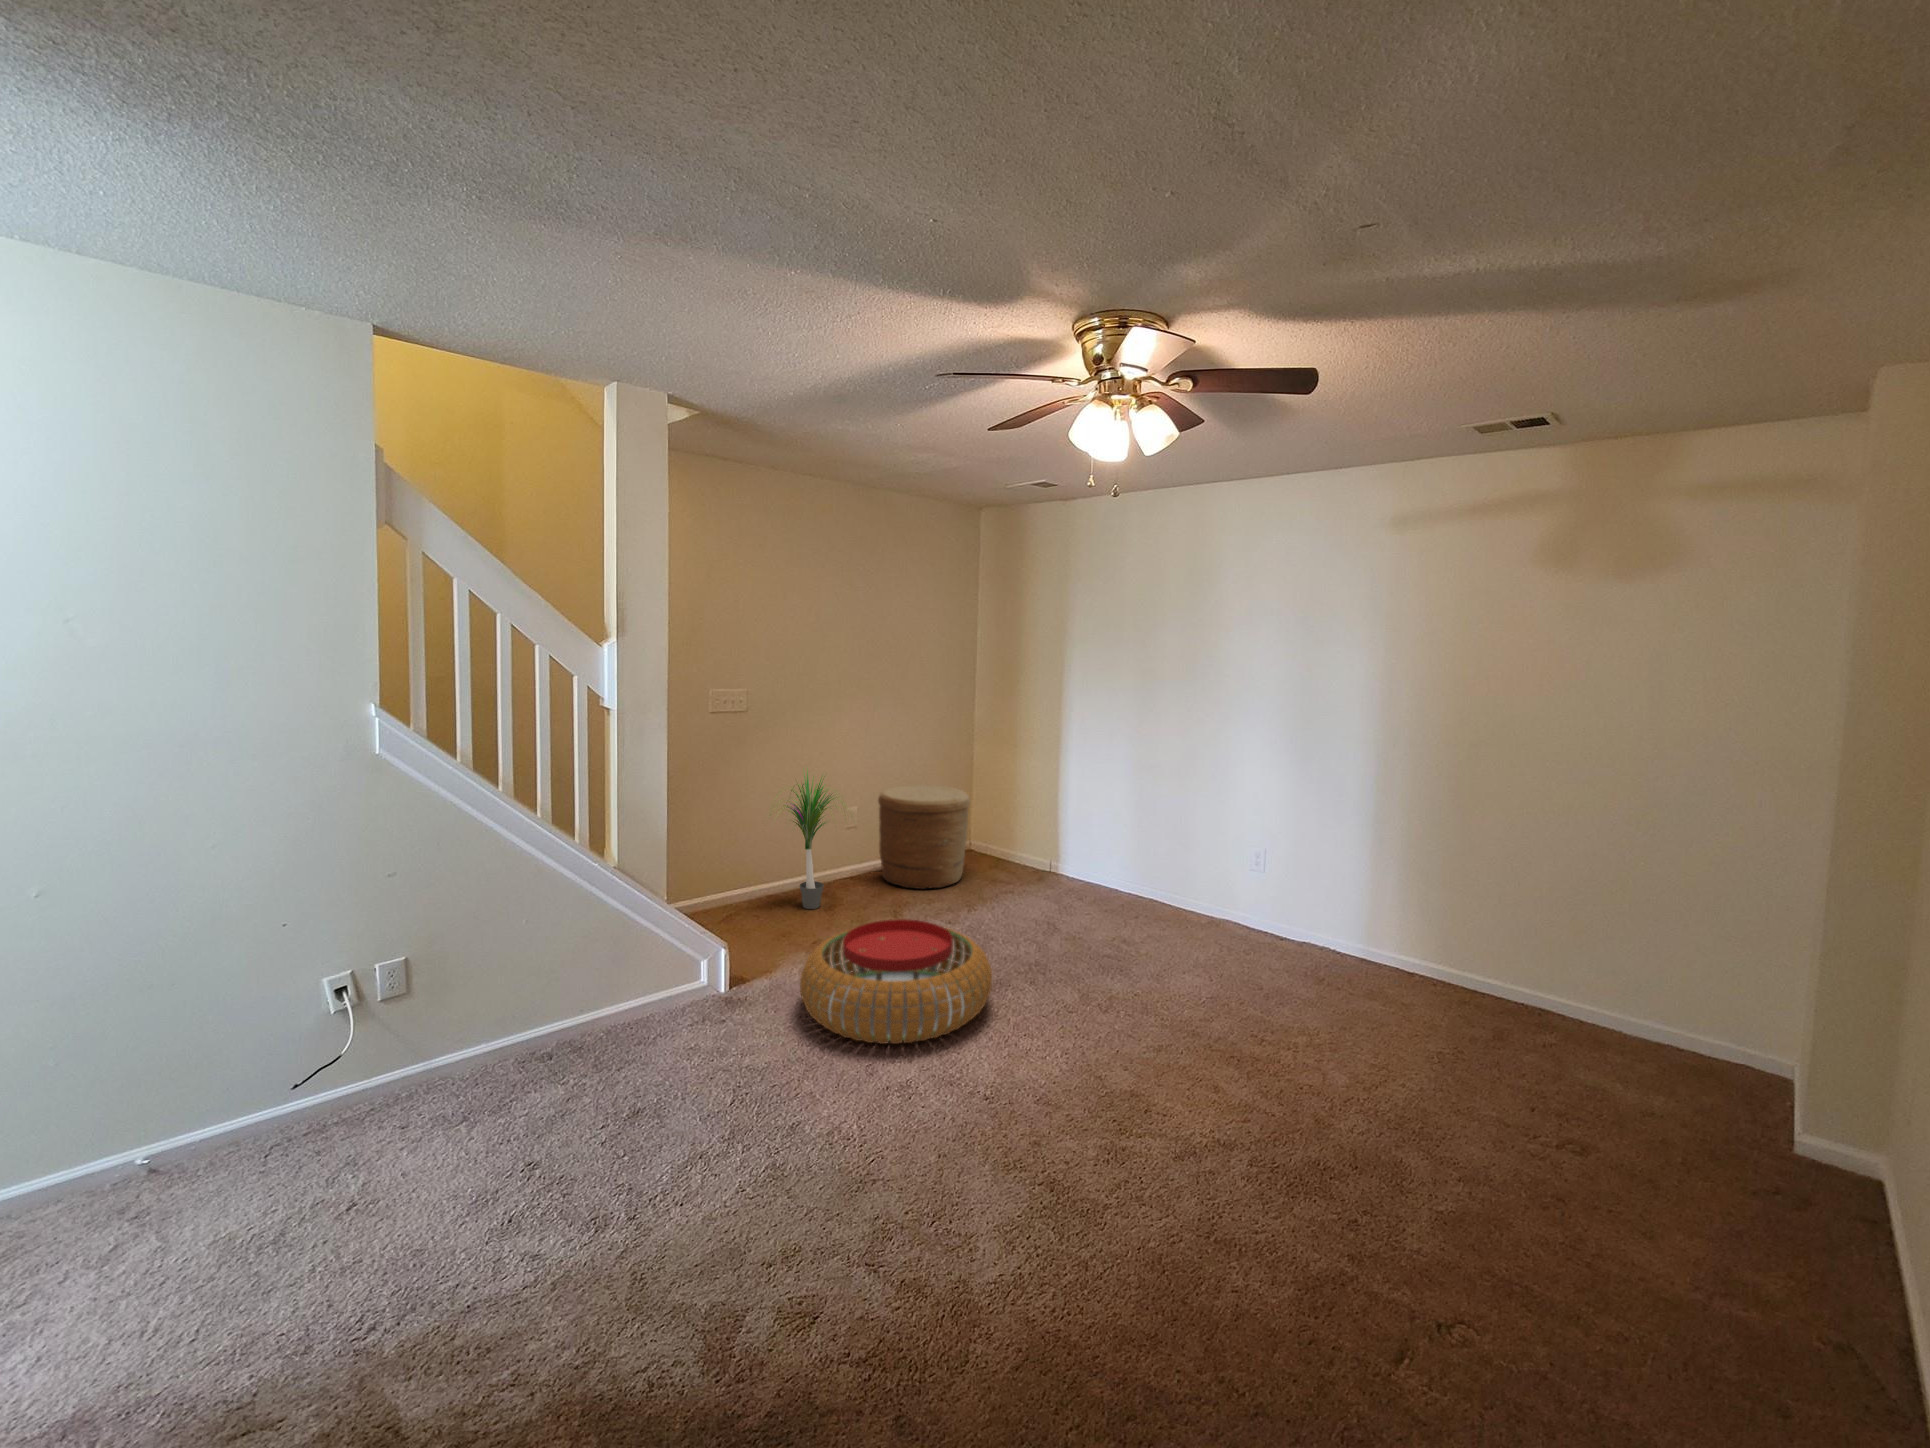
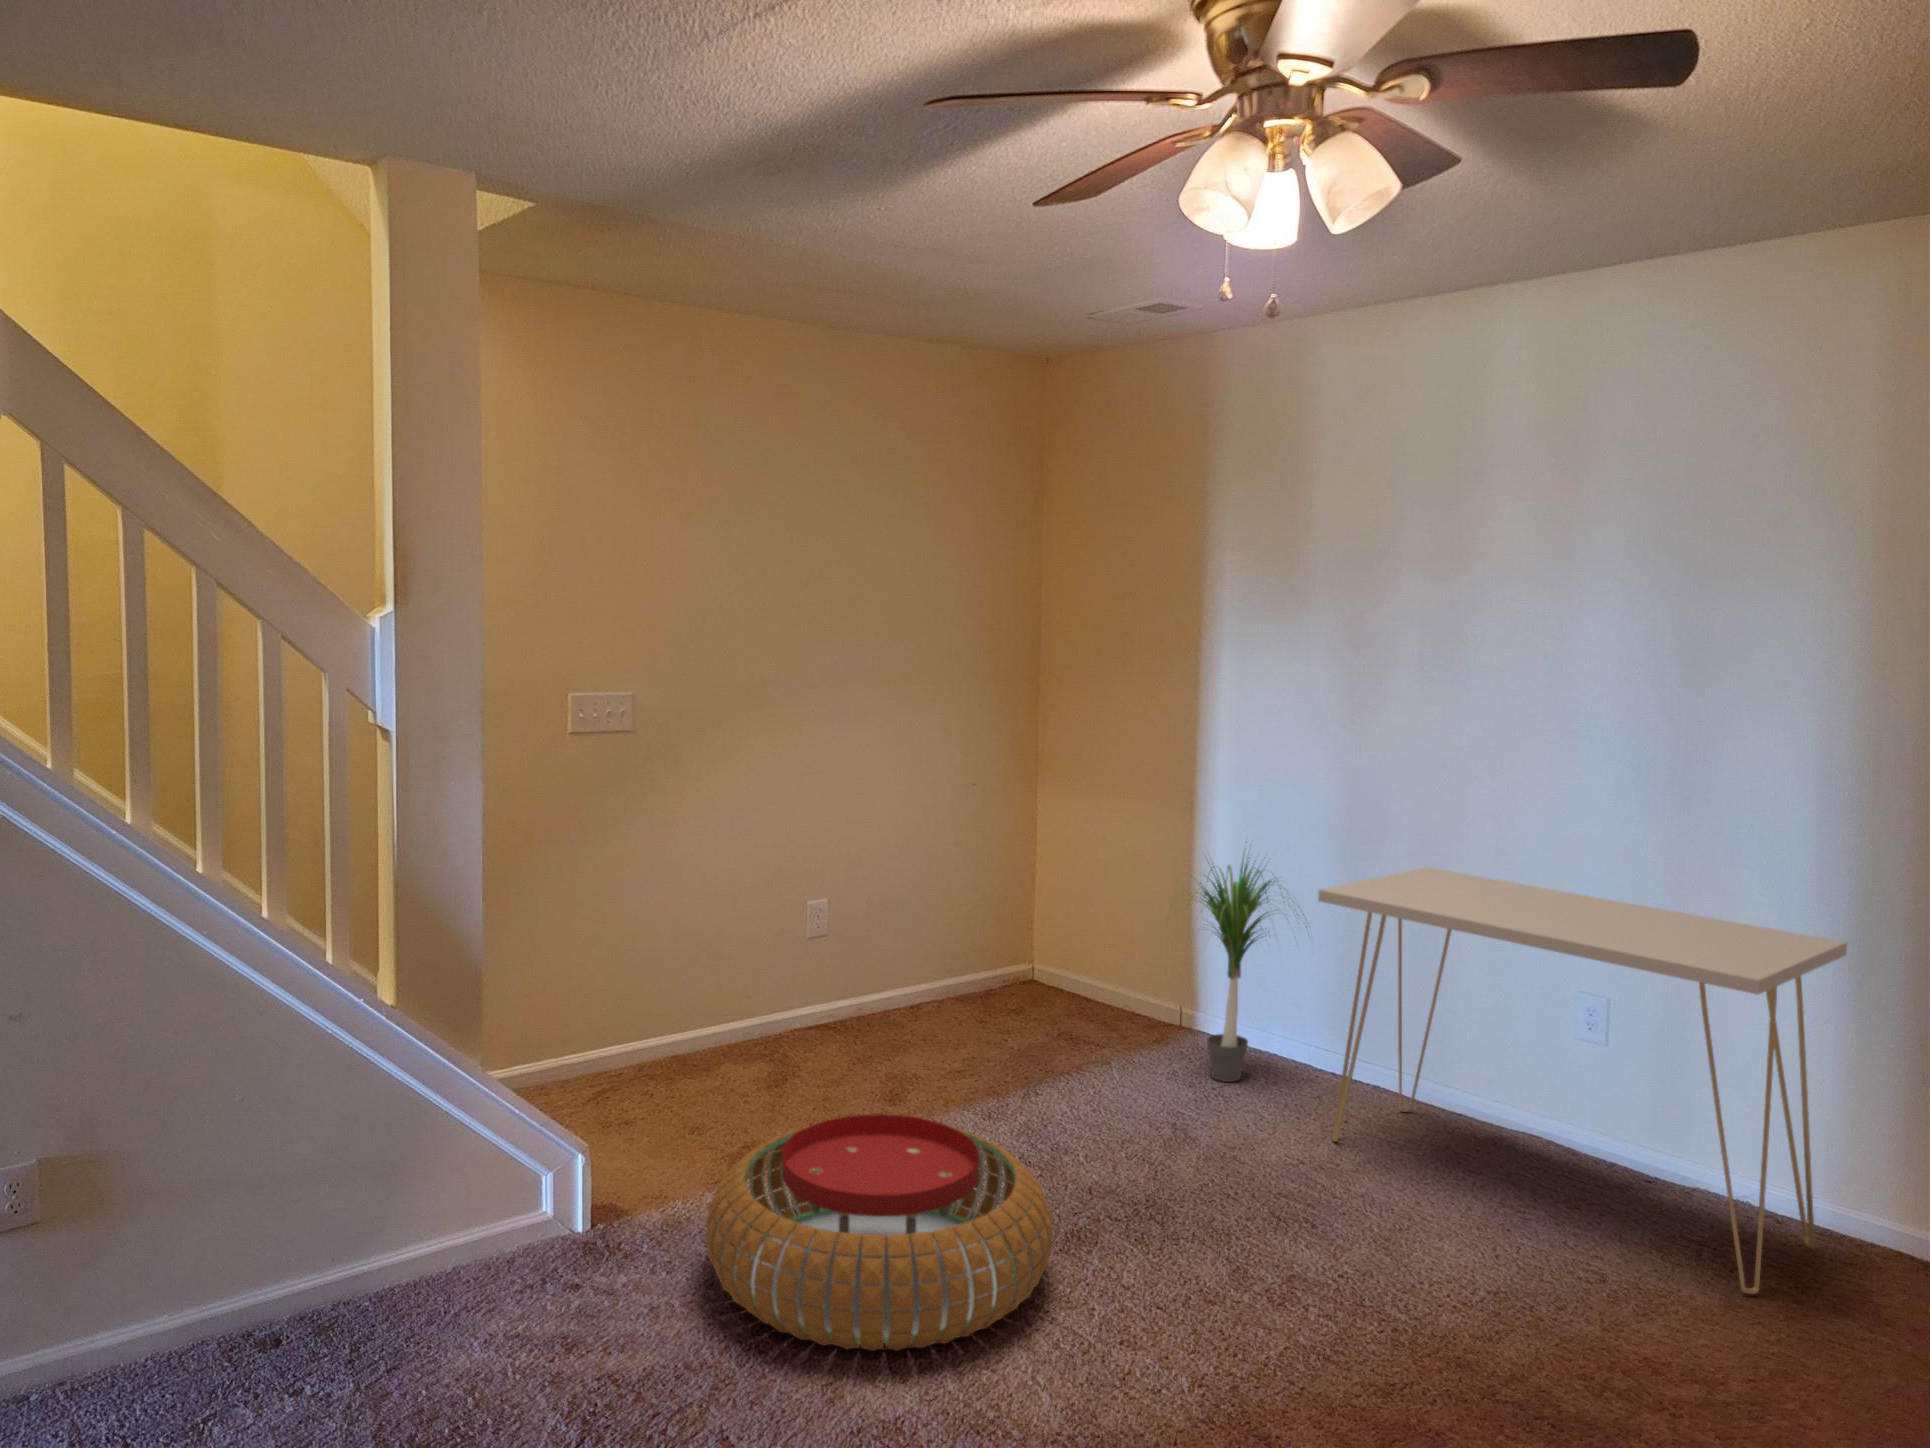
potted plant: present [770,771,845,909] -> present [1171,852,1309,1082]
console table: none [1130,782,1388,993] -> present [1318,867,1847,1294]
basket: present [878,785,970,889] -> none [862,865,1024,1052]

